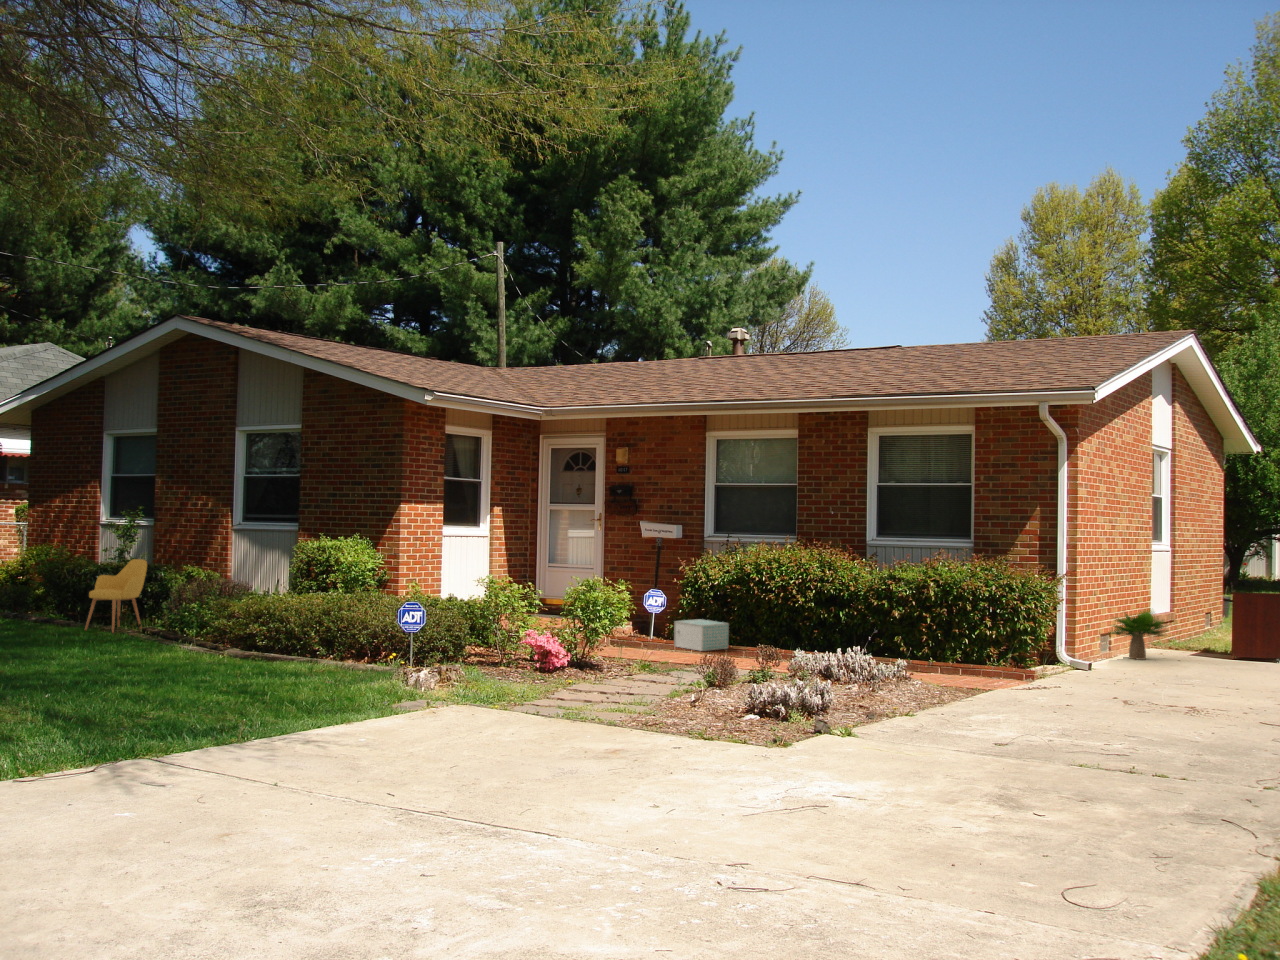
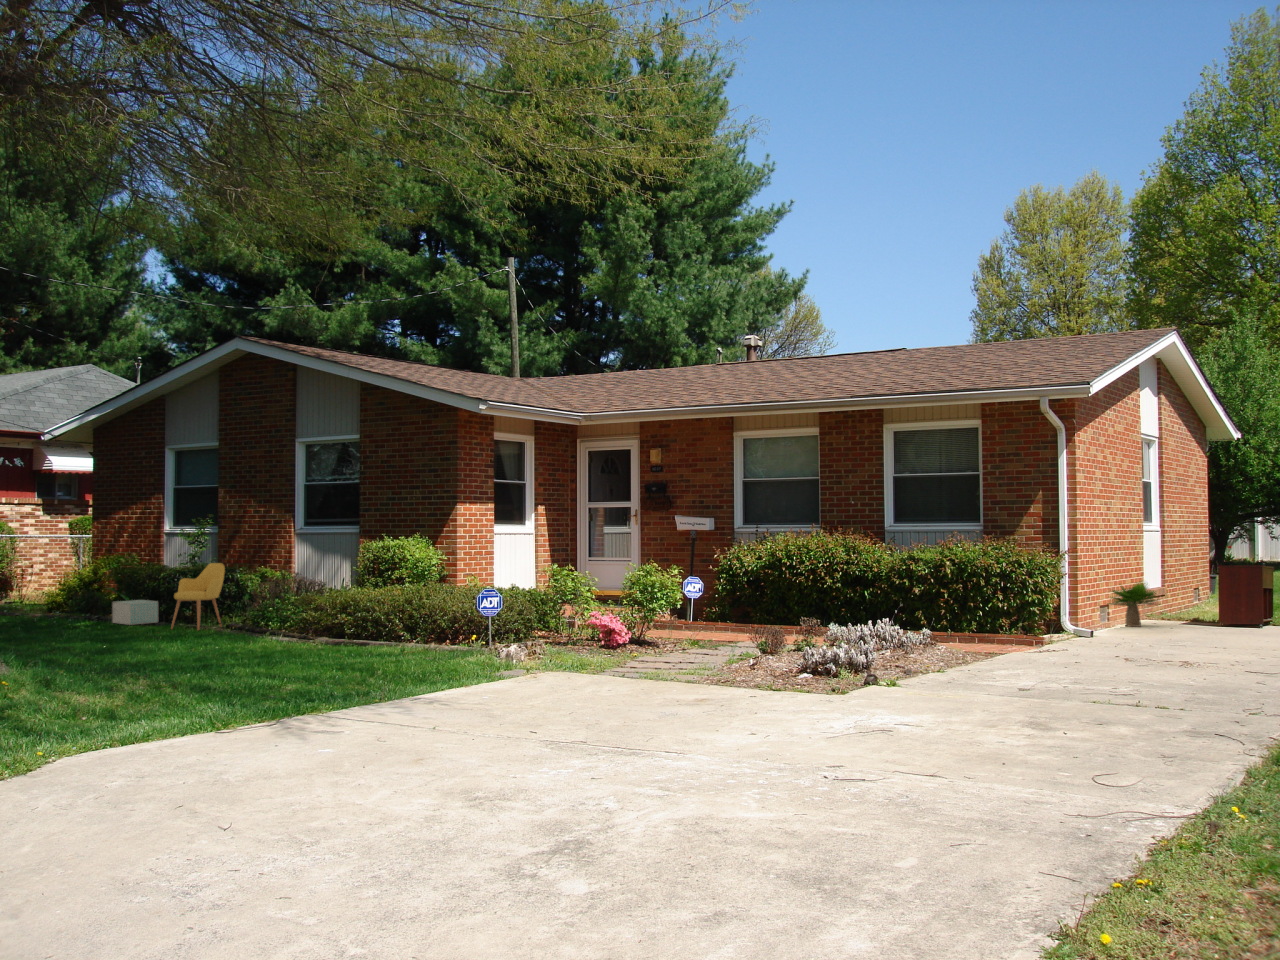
storage box: present [674,619,729,651] -> present [112,600,158,625]

